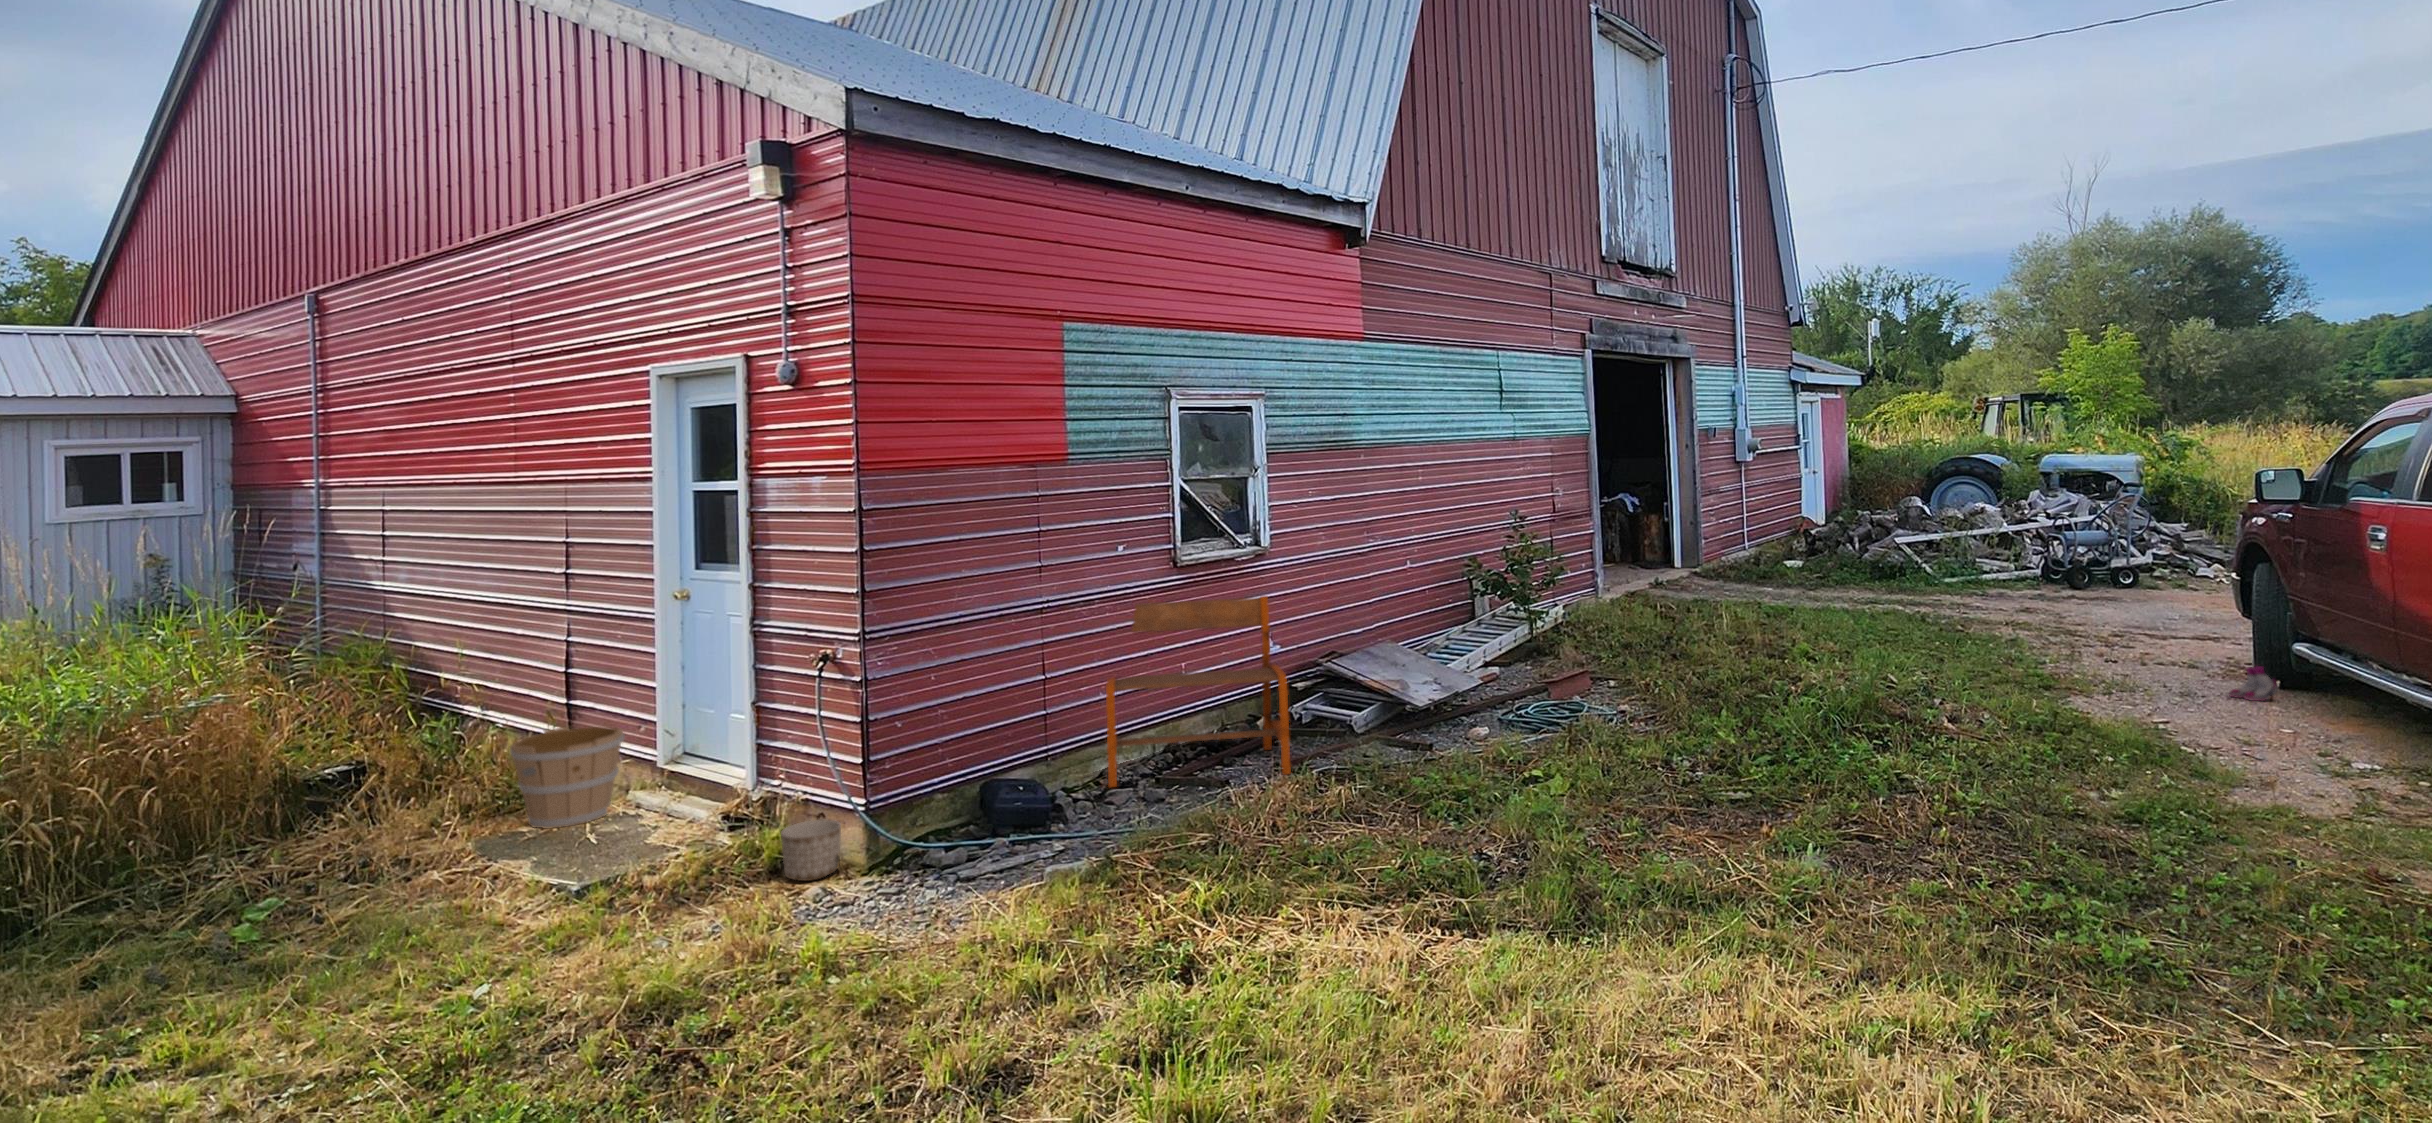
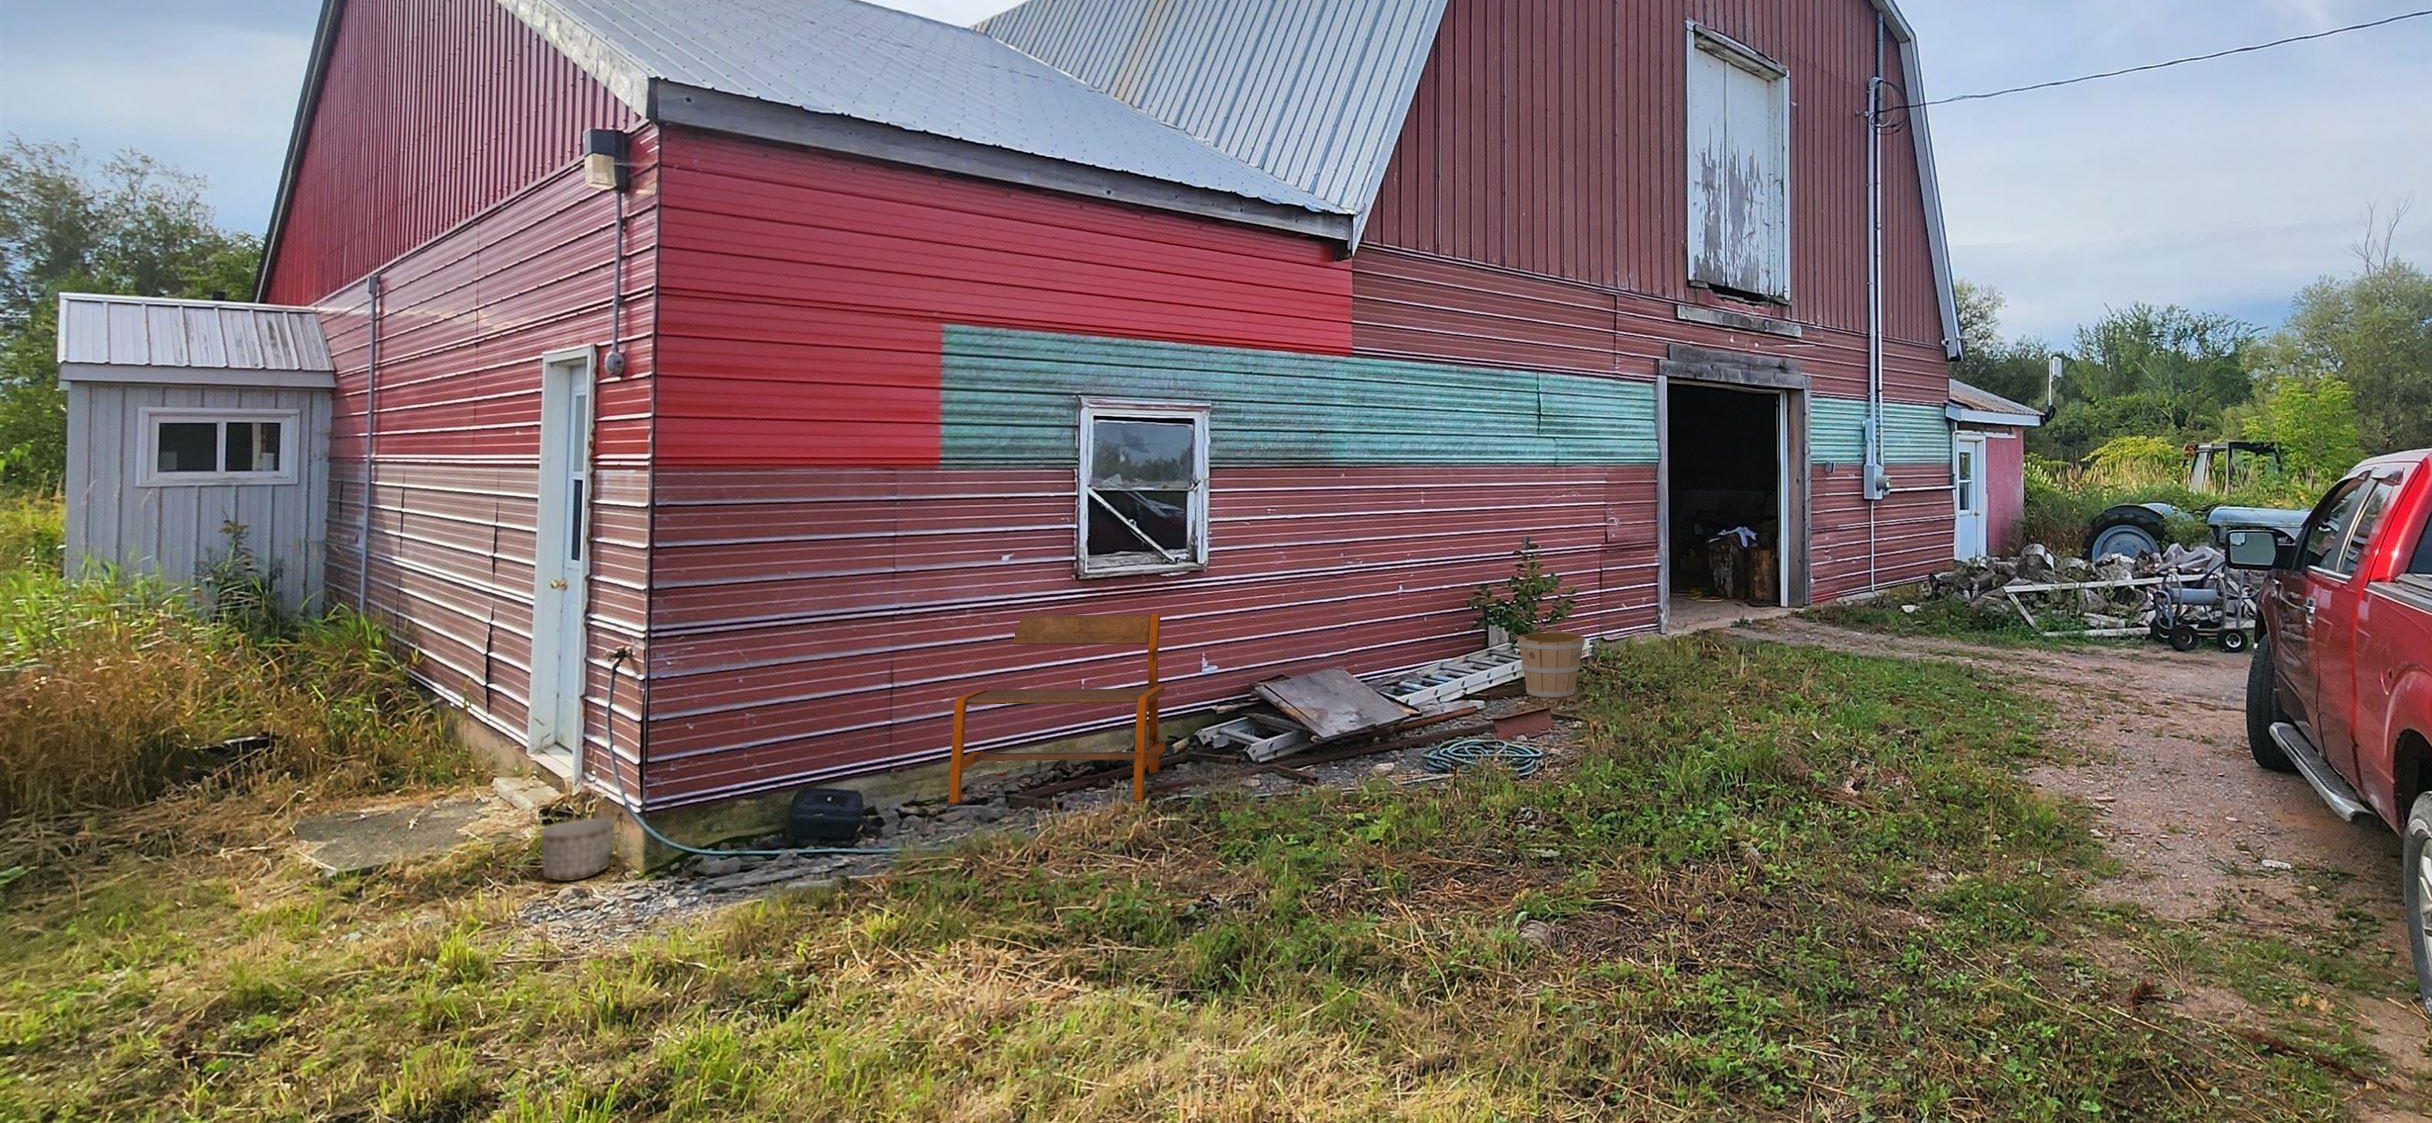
boots: present [2229,666,2278,701] -> none [2214,746,2265,786]
wooden bucket: present [510,727,625,829] -> present [1517,630,1585,698]

